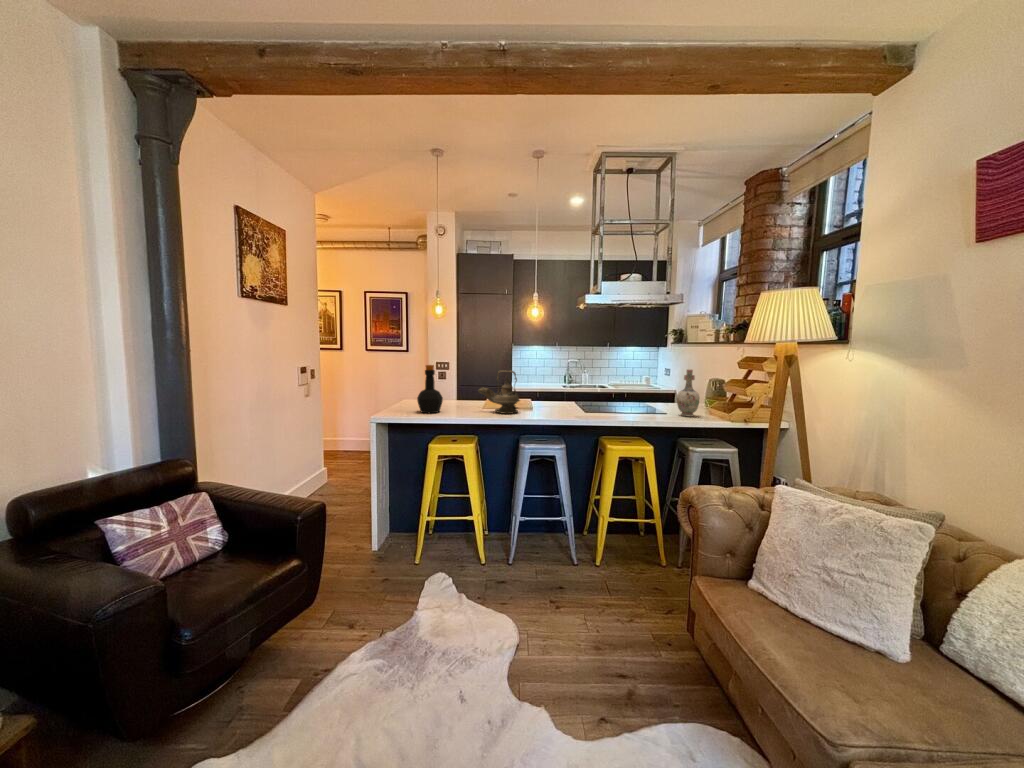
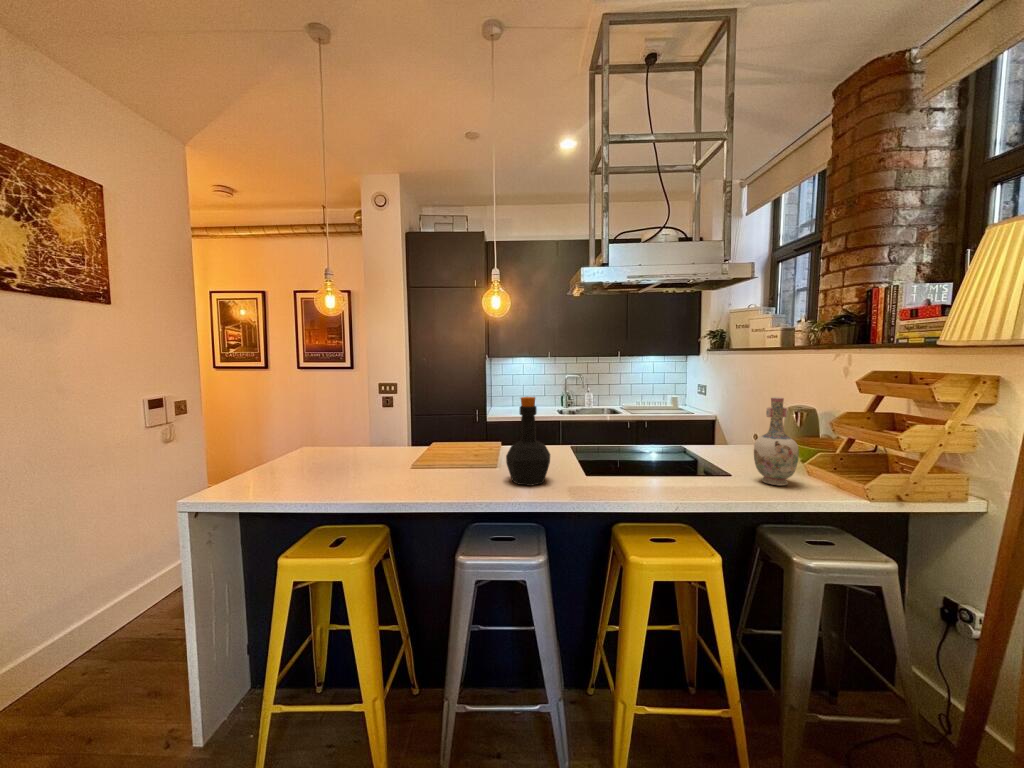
bottle: present [417,365,443,413] -> present [506,397,550,486]
teapot: present [478,370,520,414] -> none [388,405,465,487]

